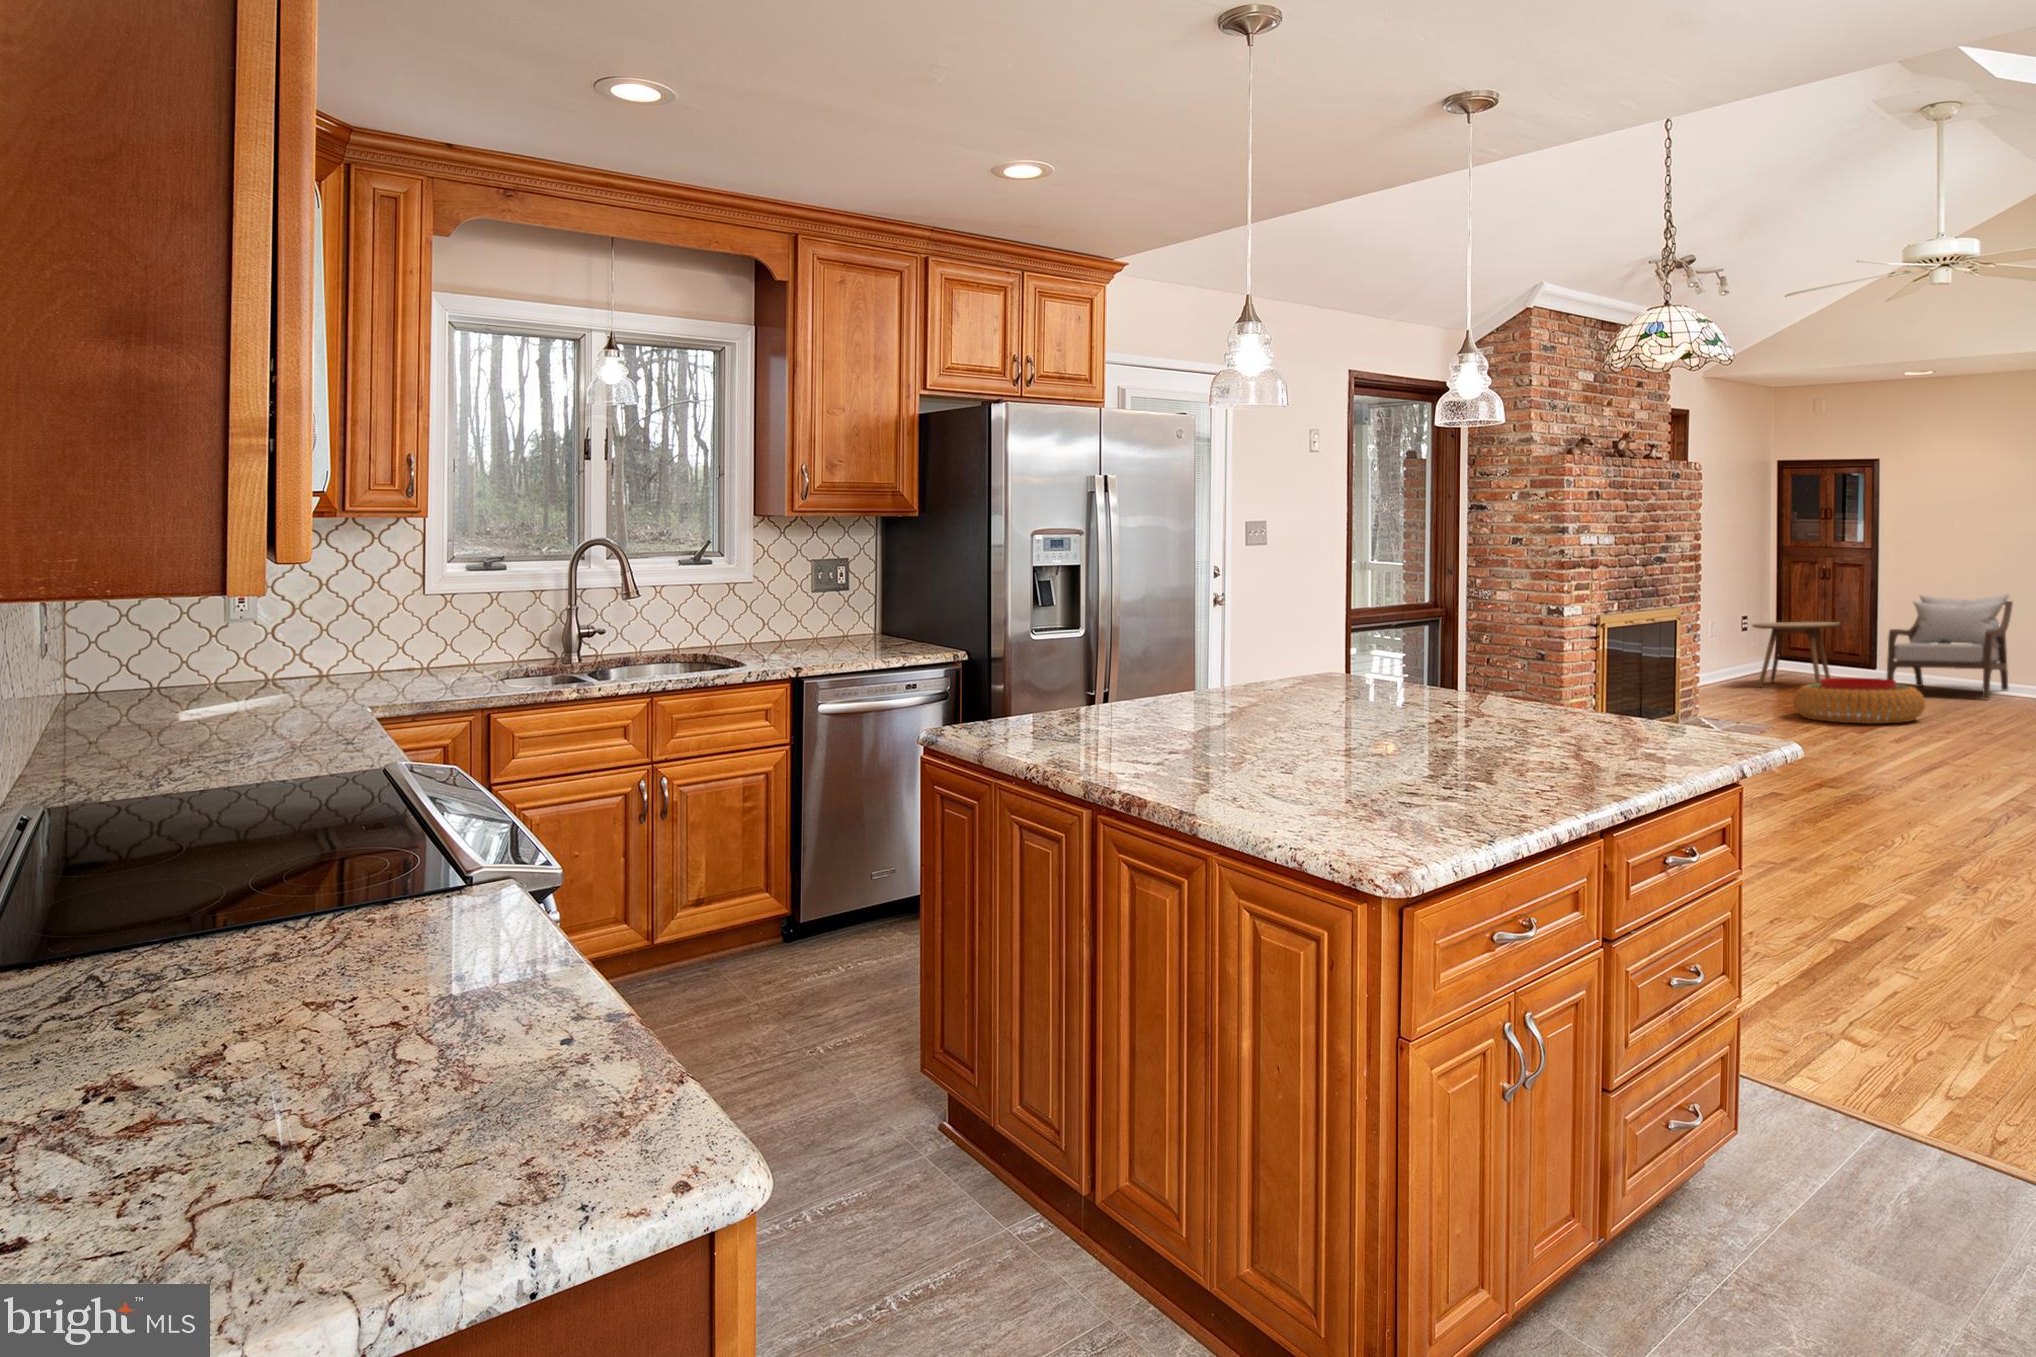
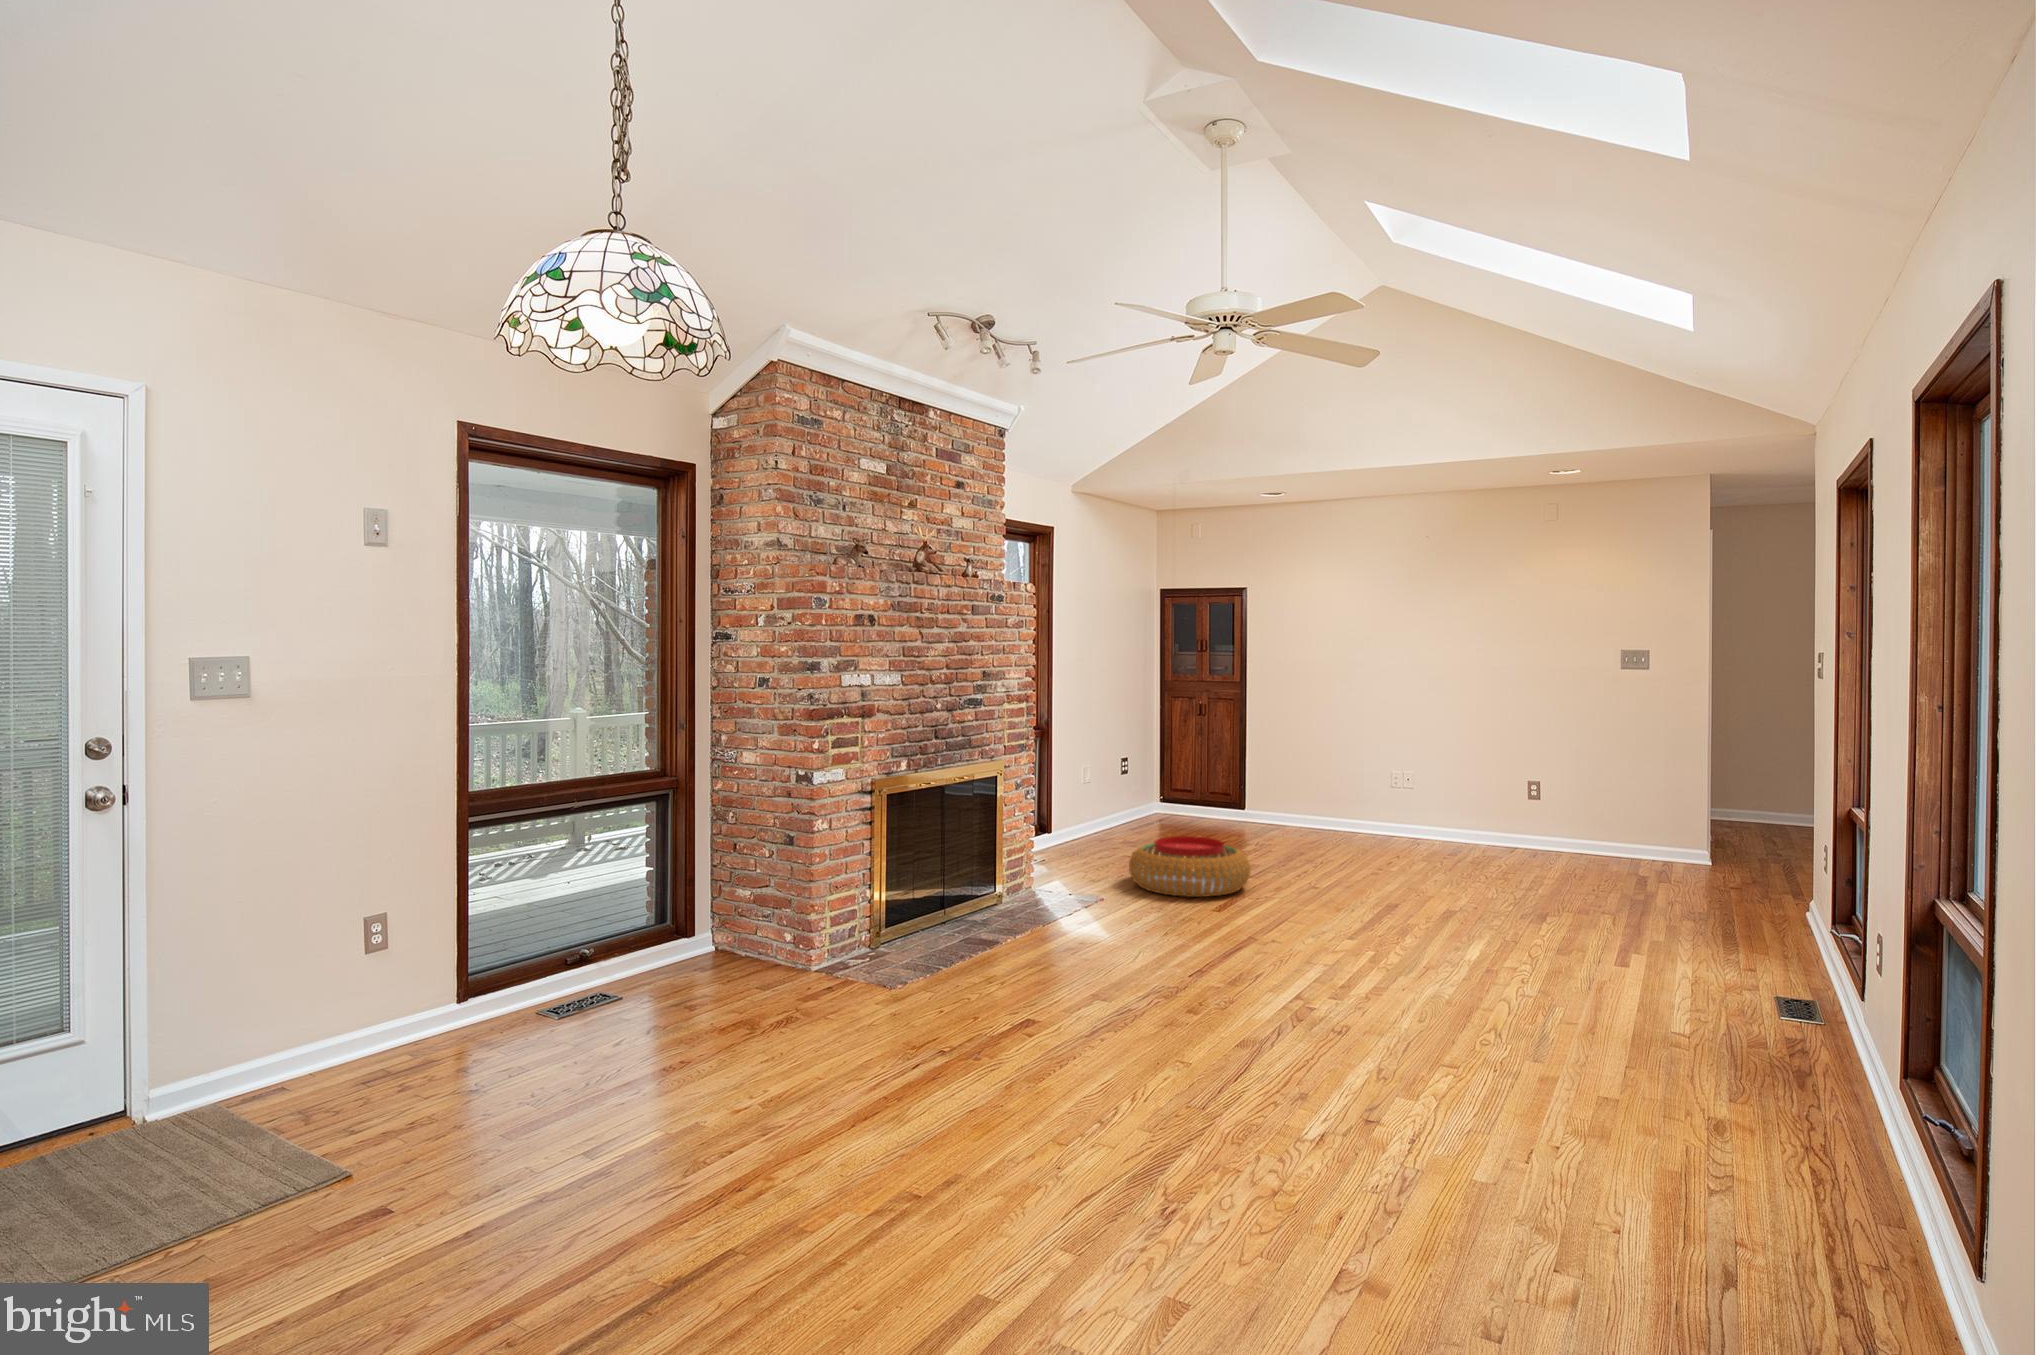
armchair: present [1887,594,2013,699] -> none [1236,732,1345,849]
side table: present [1752,622,1840,687] -> none [1124,755,1202,831]

